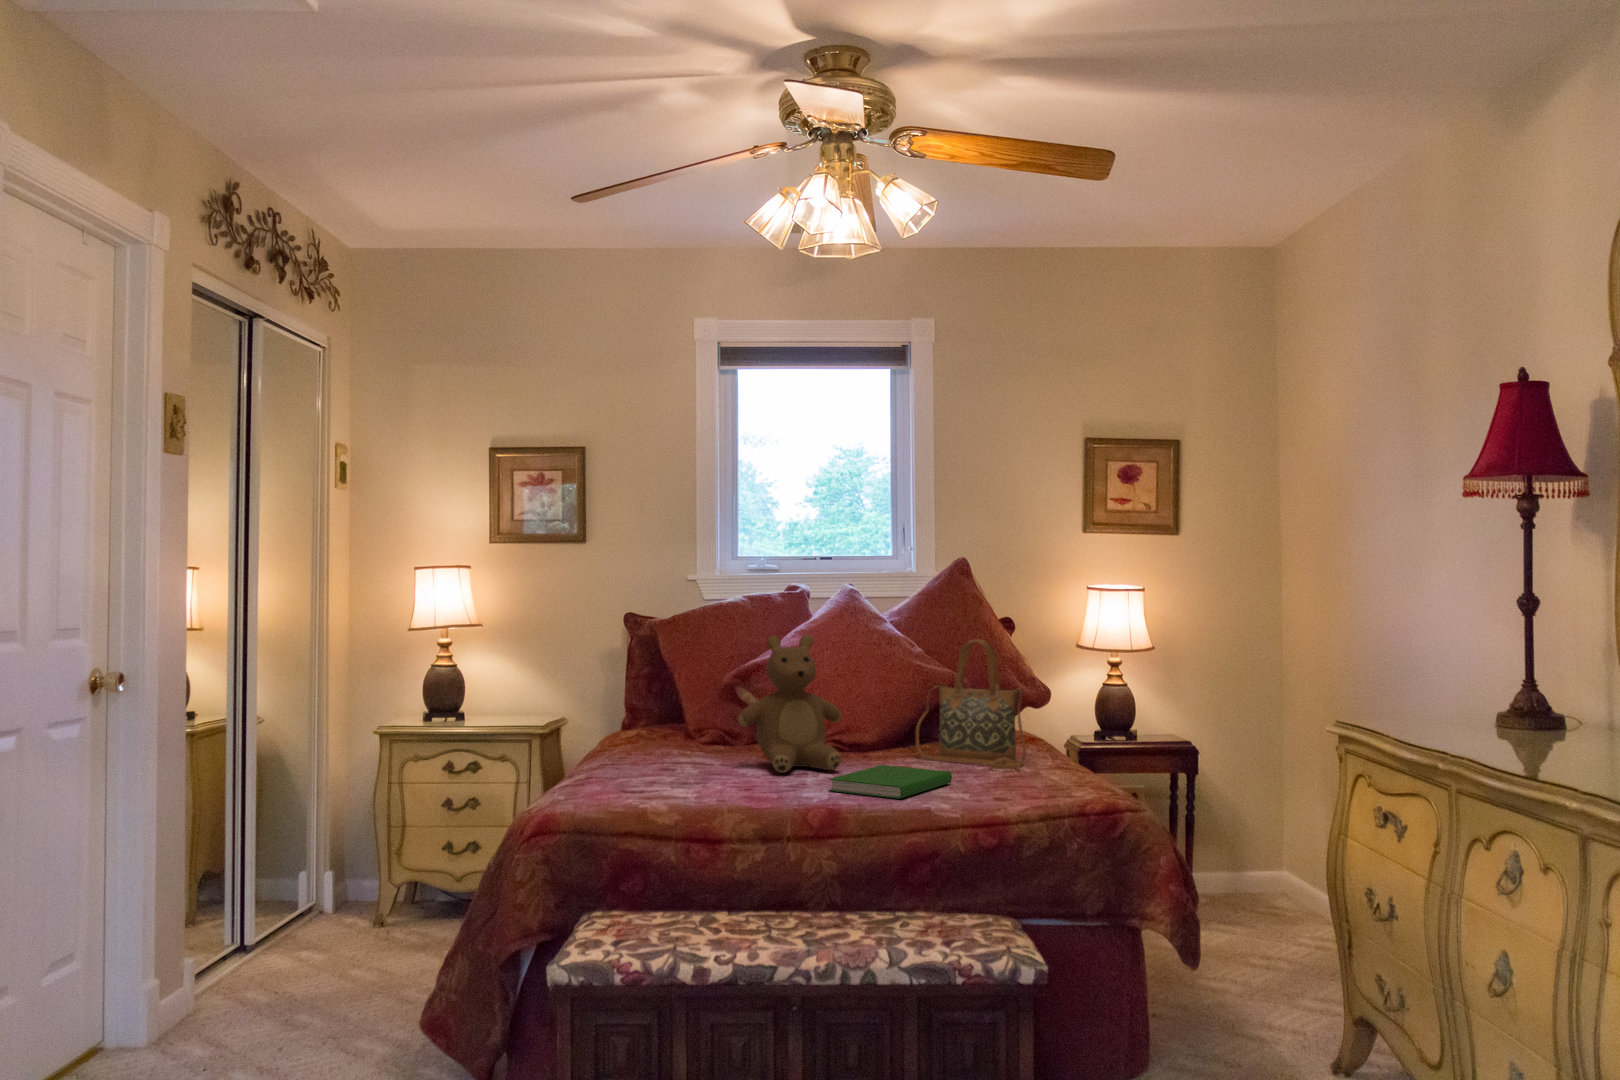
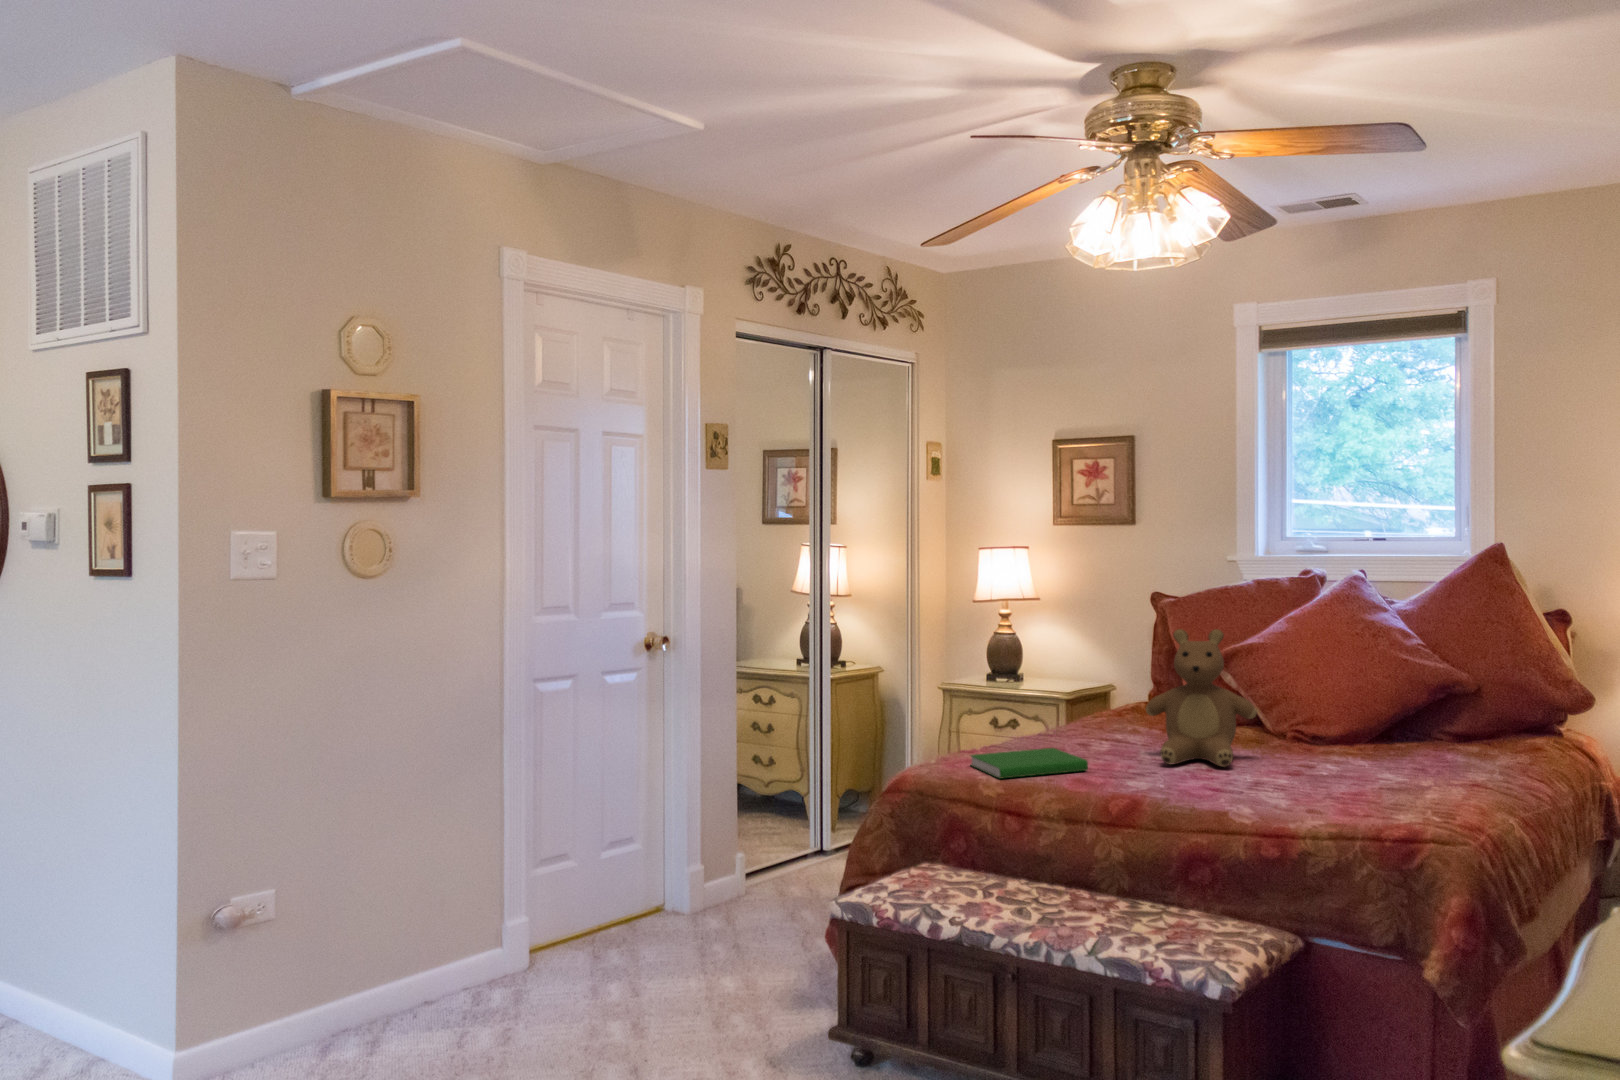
handbag: present [915,639,1026,769] -> none [1351,640,1457,788]
hardcover book: present [829,765,952,799] -> present [970,748,1088,778]

